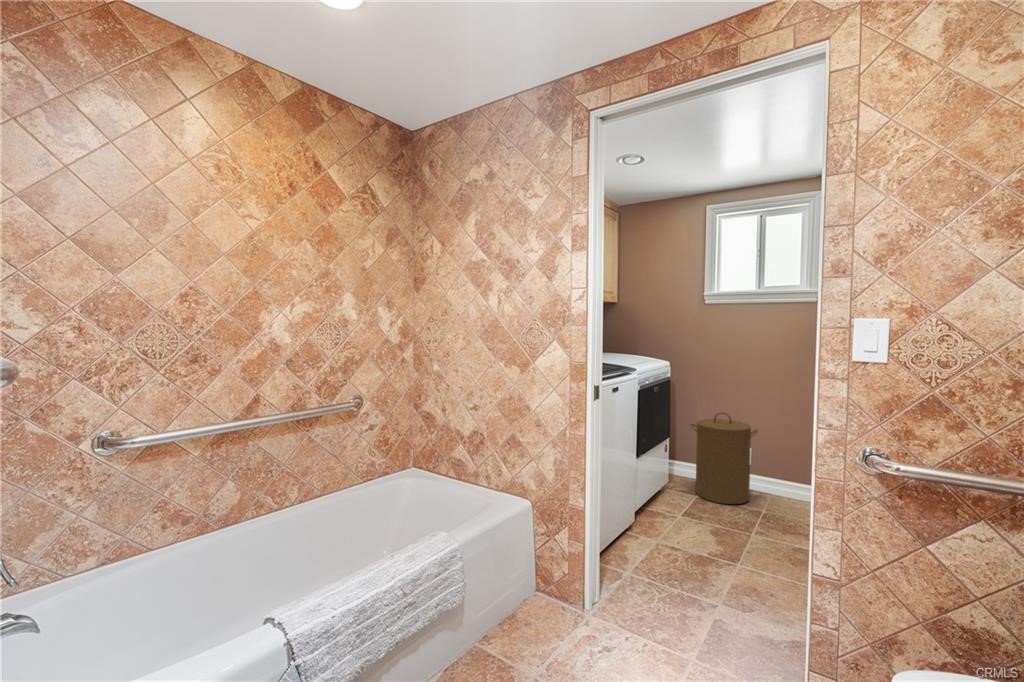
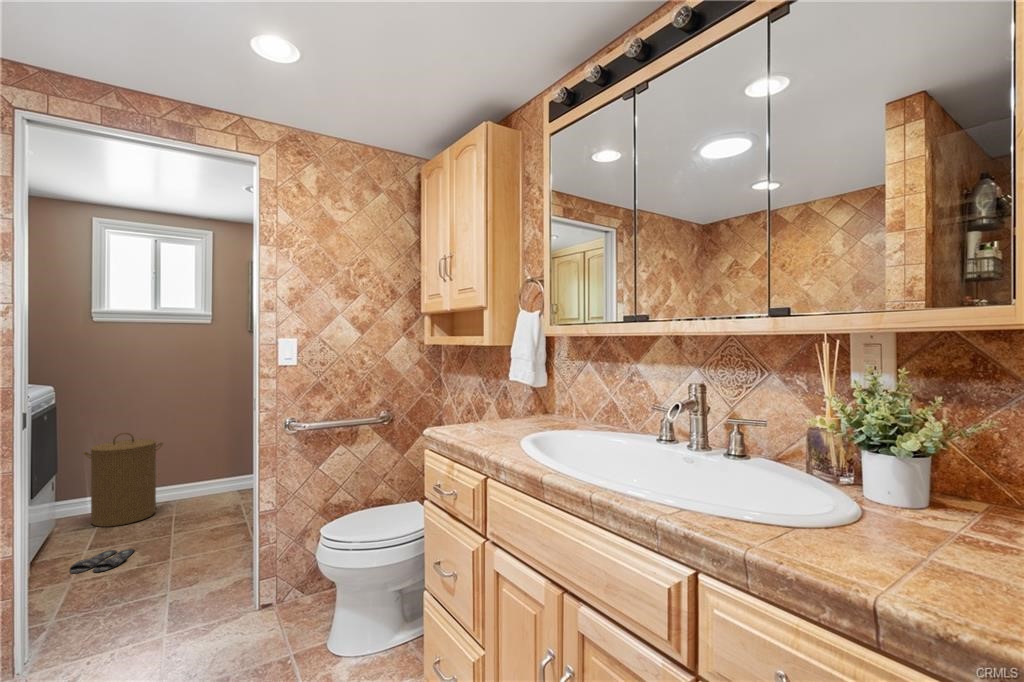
slippers: none [662,525,714,547] -> present [70,549,134,574]

